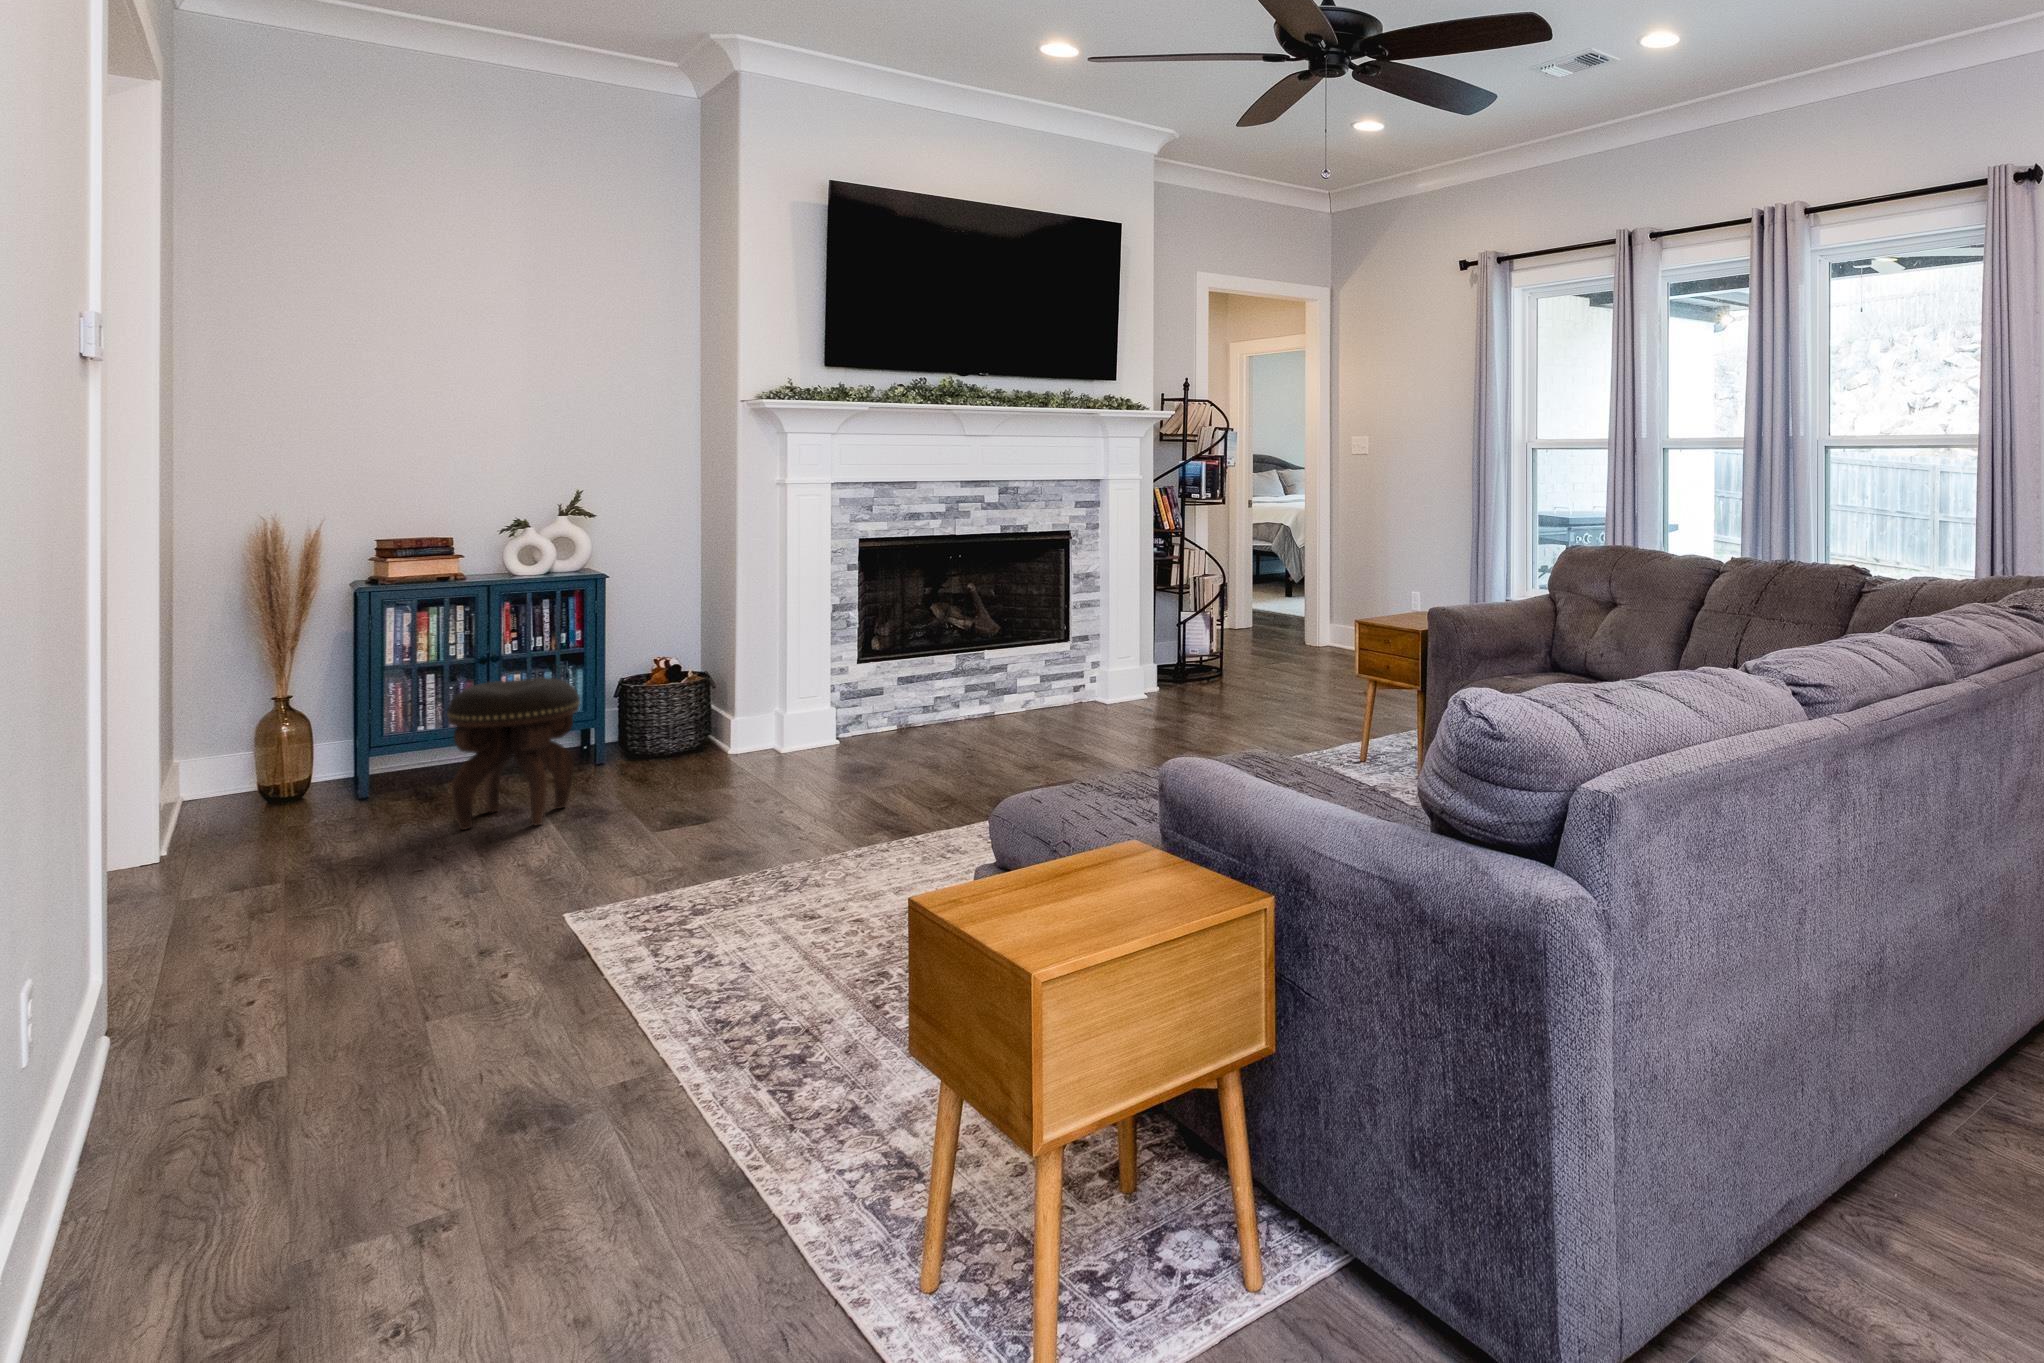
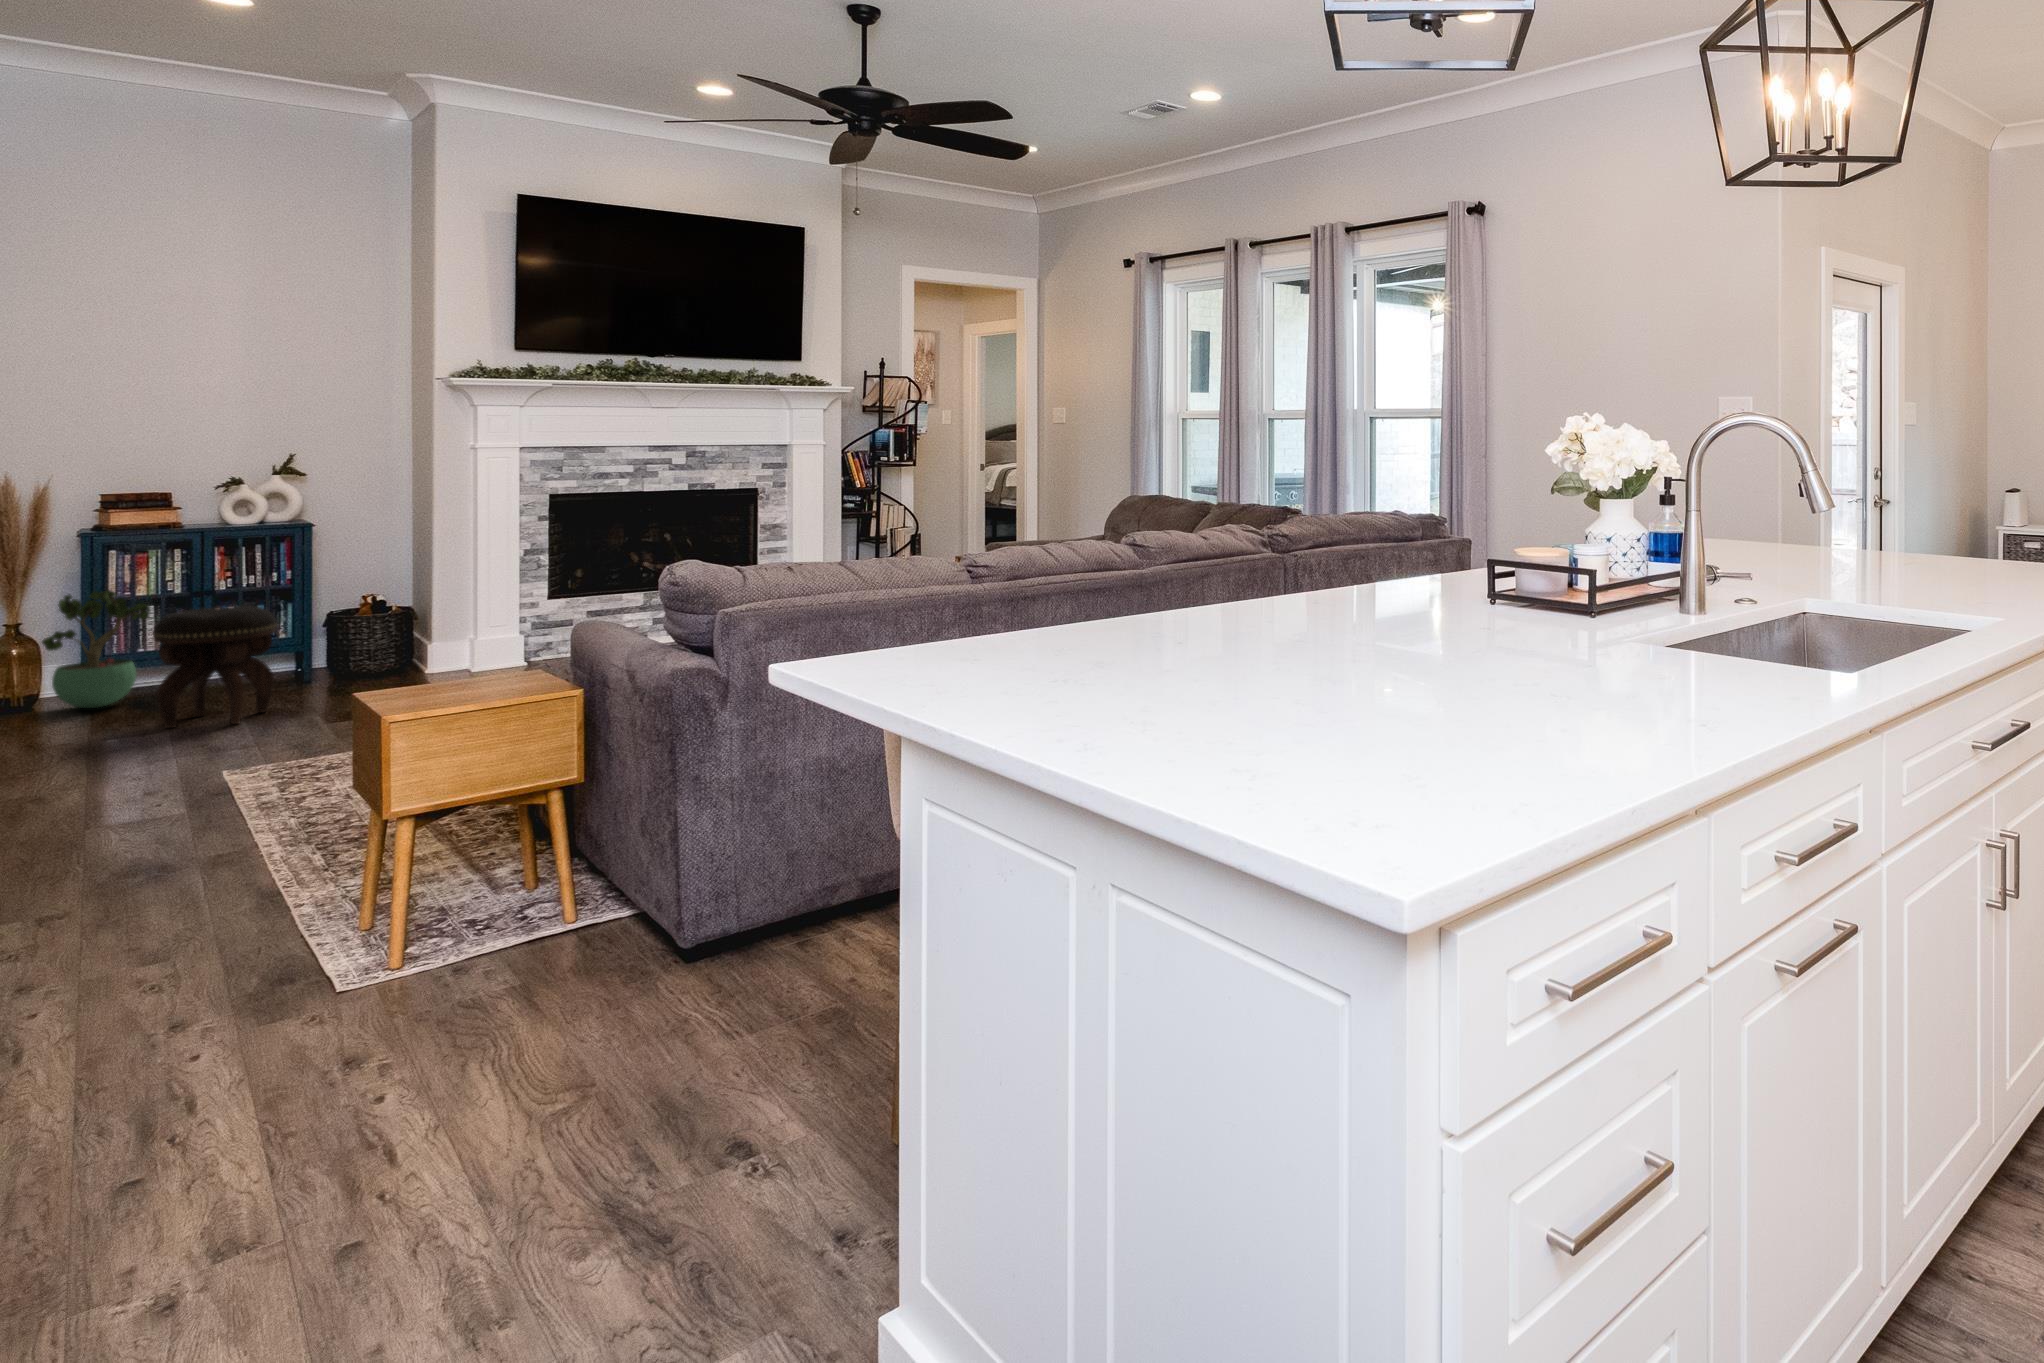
potted plant: none [318,654,435,797] -> present [42,590,151,708]

